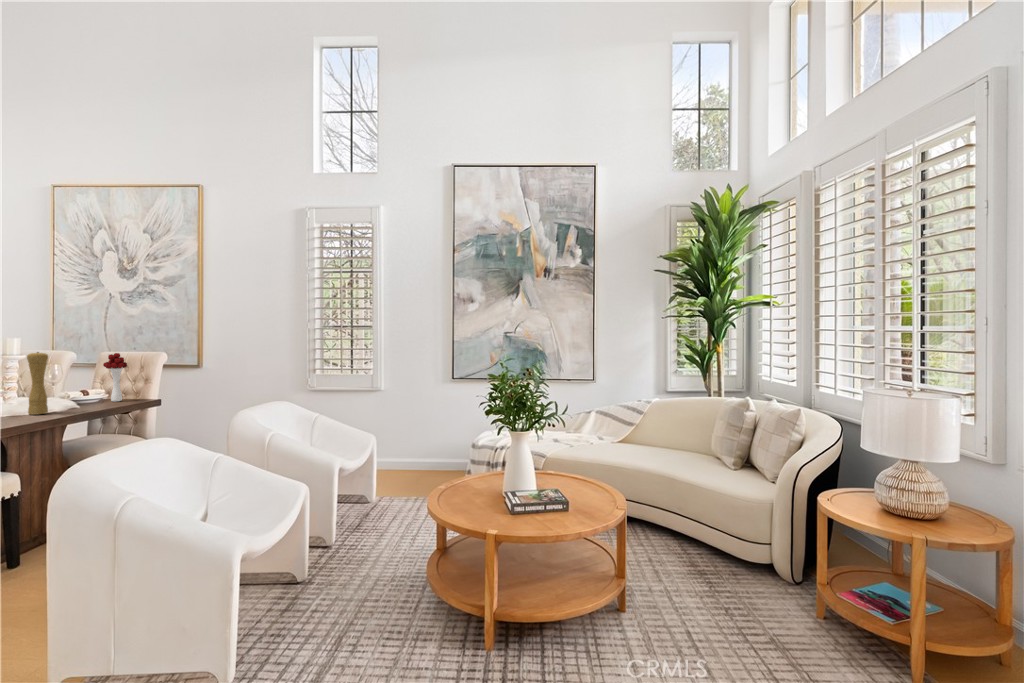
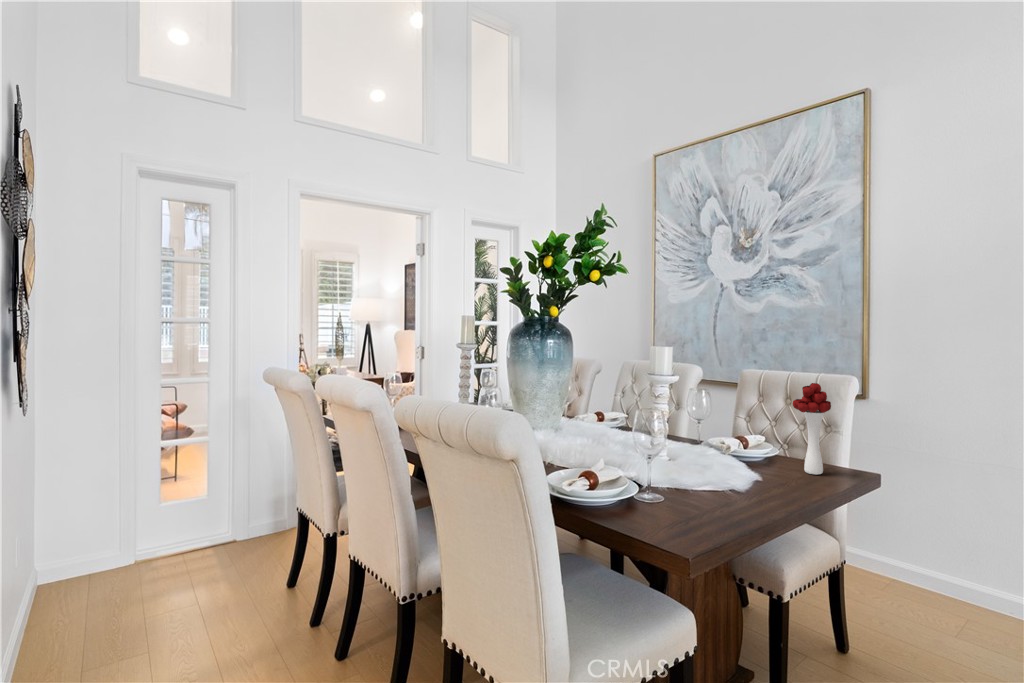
pepper mill: present [27,352,48,415] -> none [718,388,750,512]

